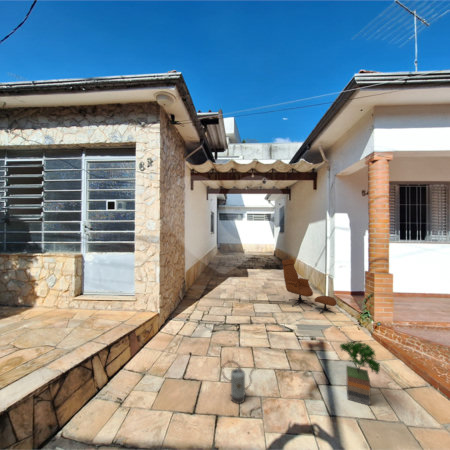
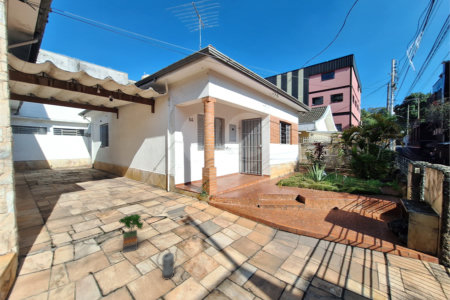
lounge chair: present [282,259,337,313] -> none [139,166,182,202]
potted tree: present [340,342,380,405] -> present [119,214,143,253]

